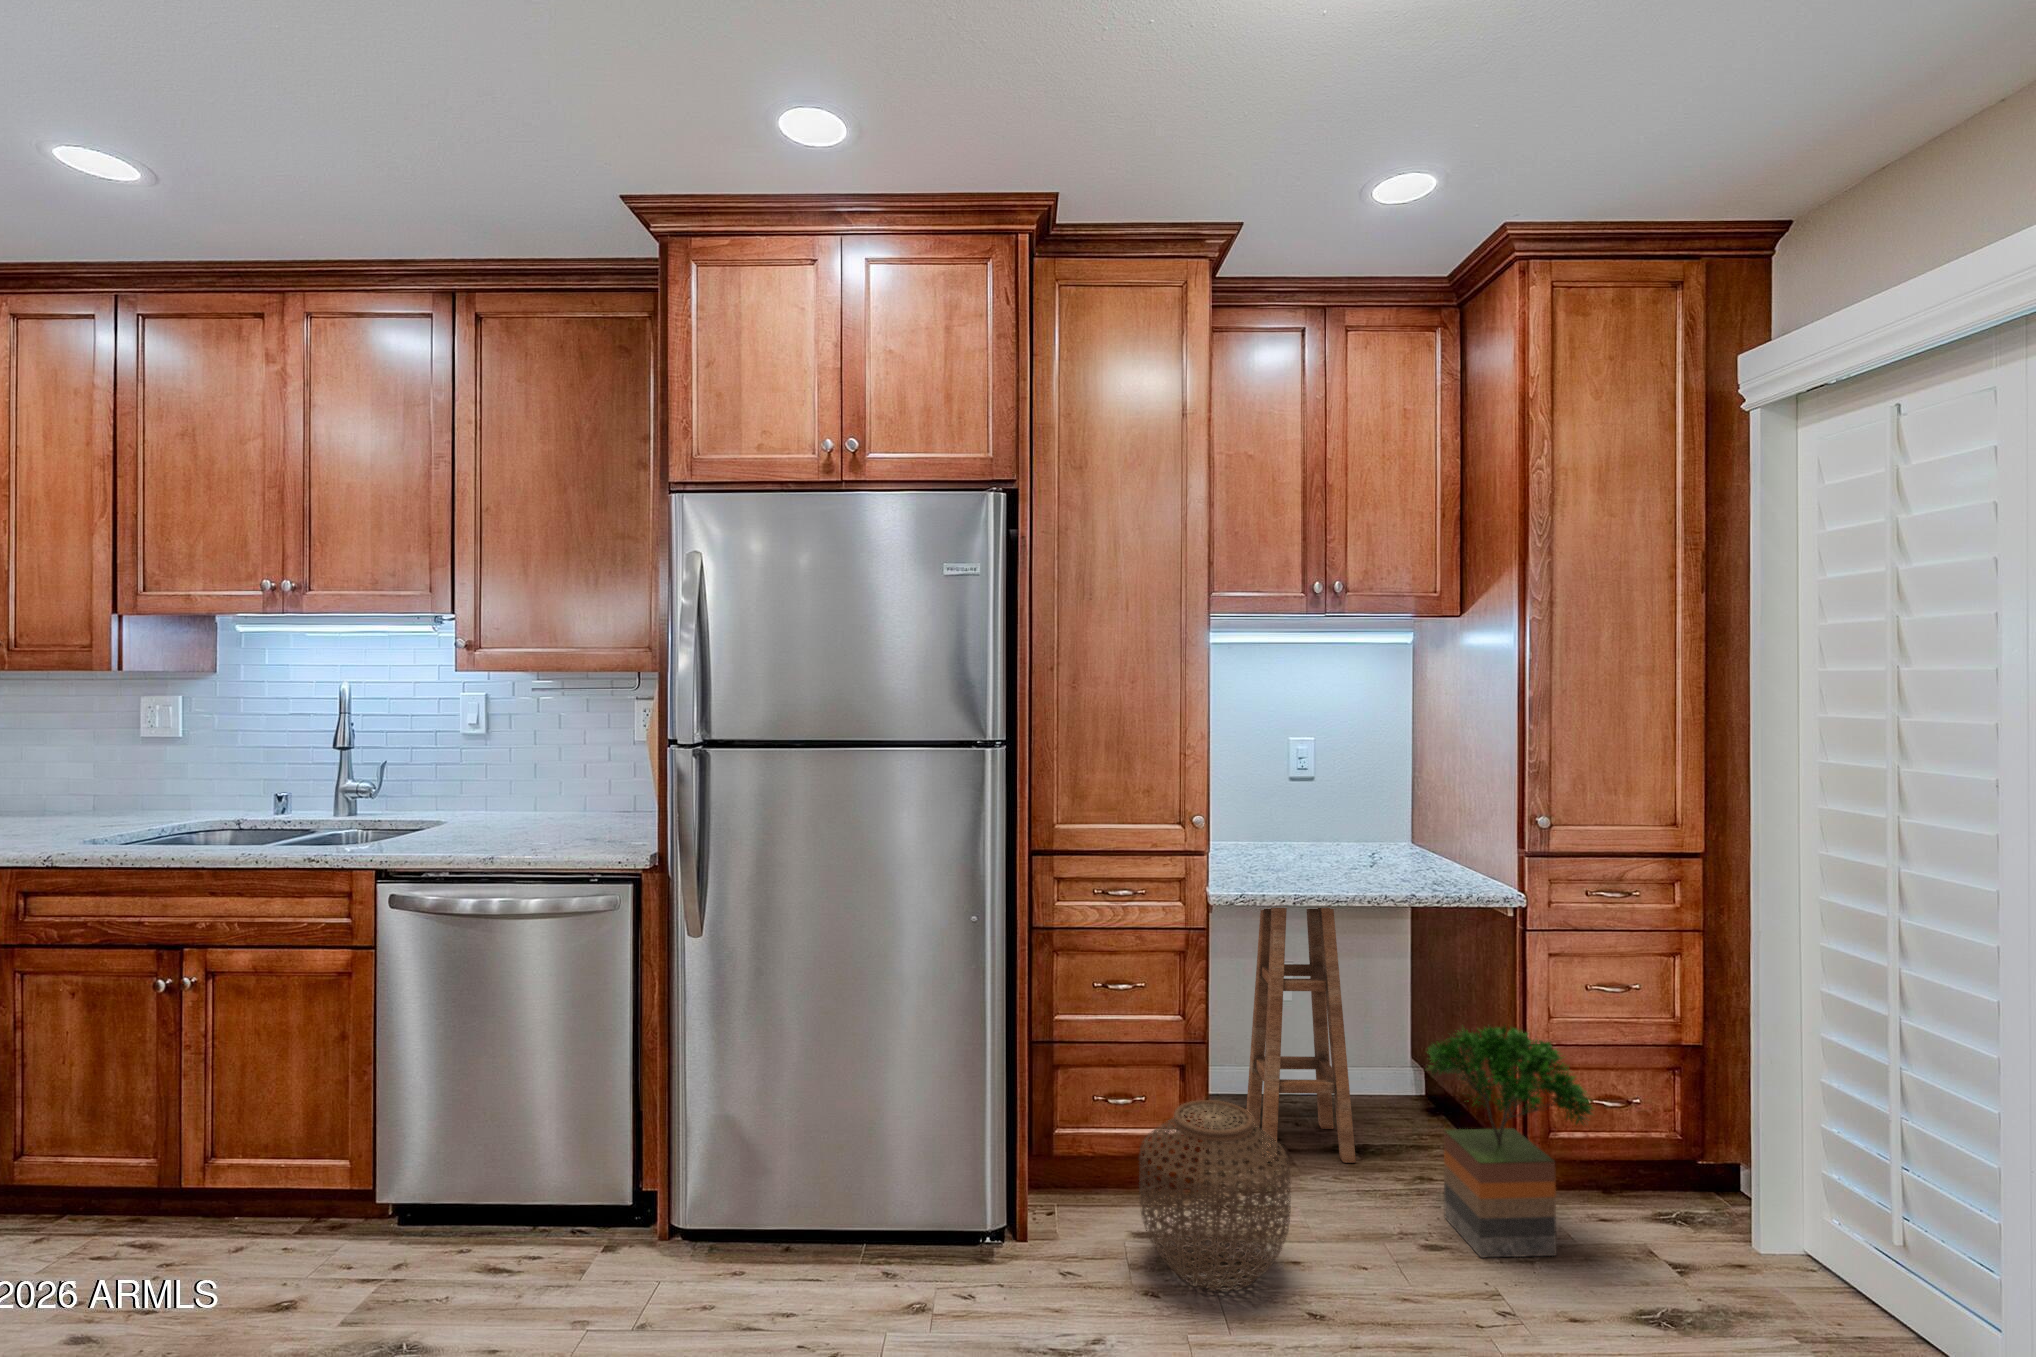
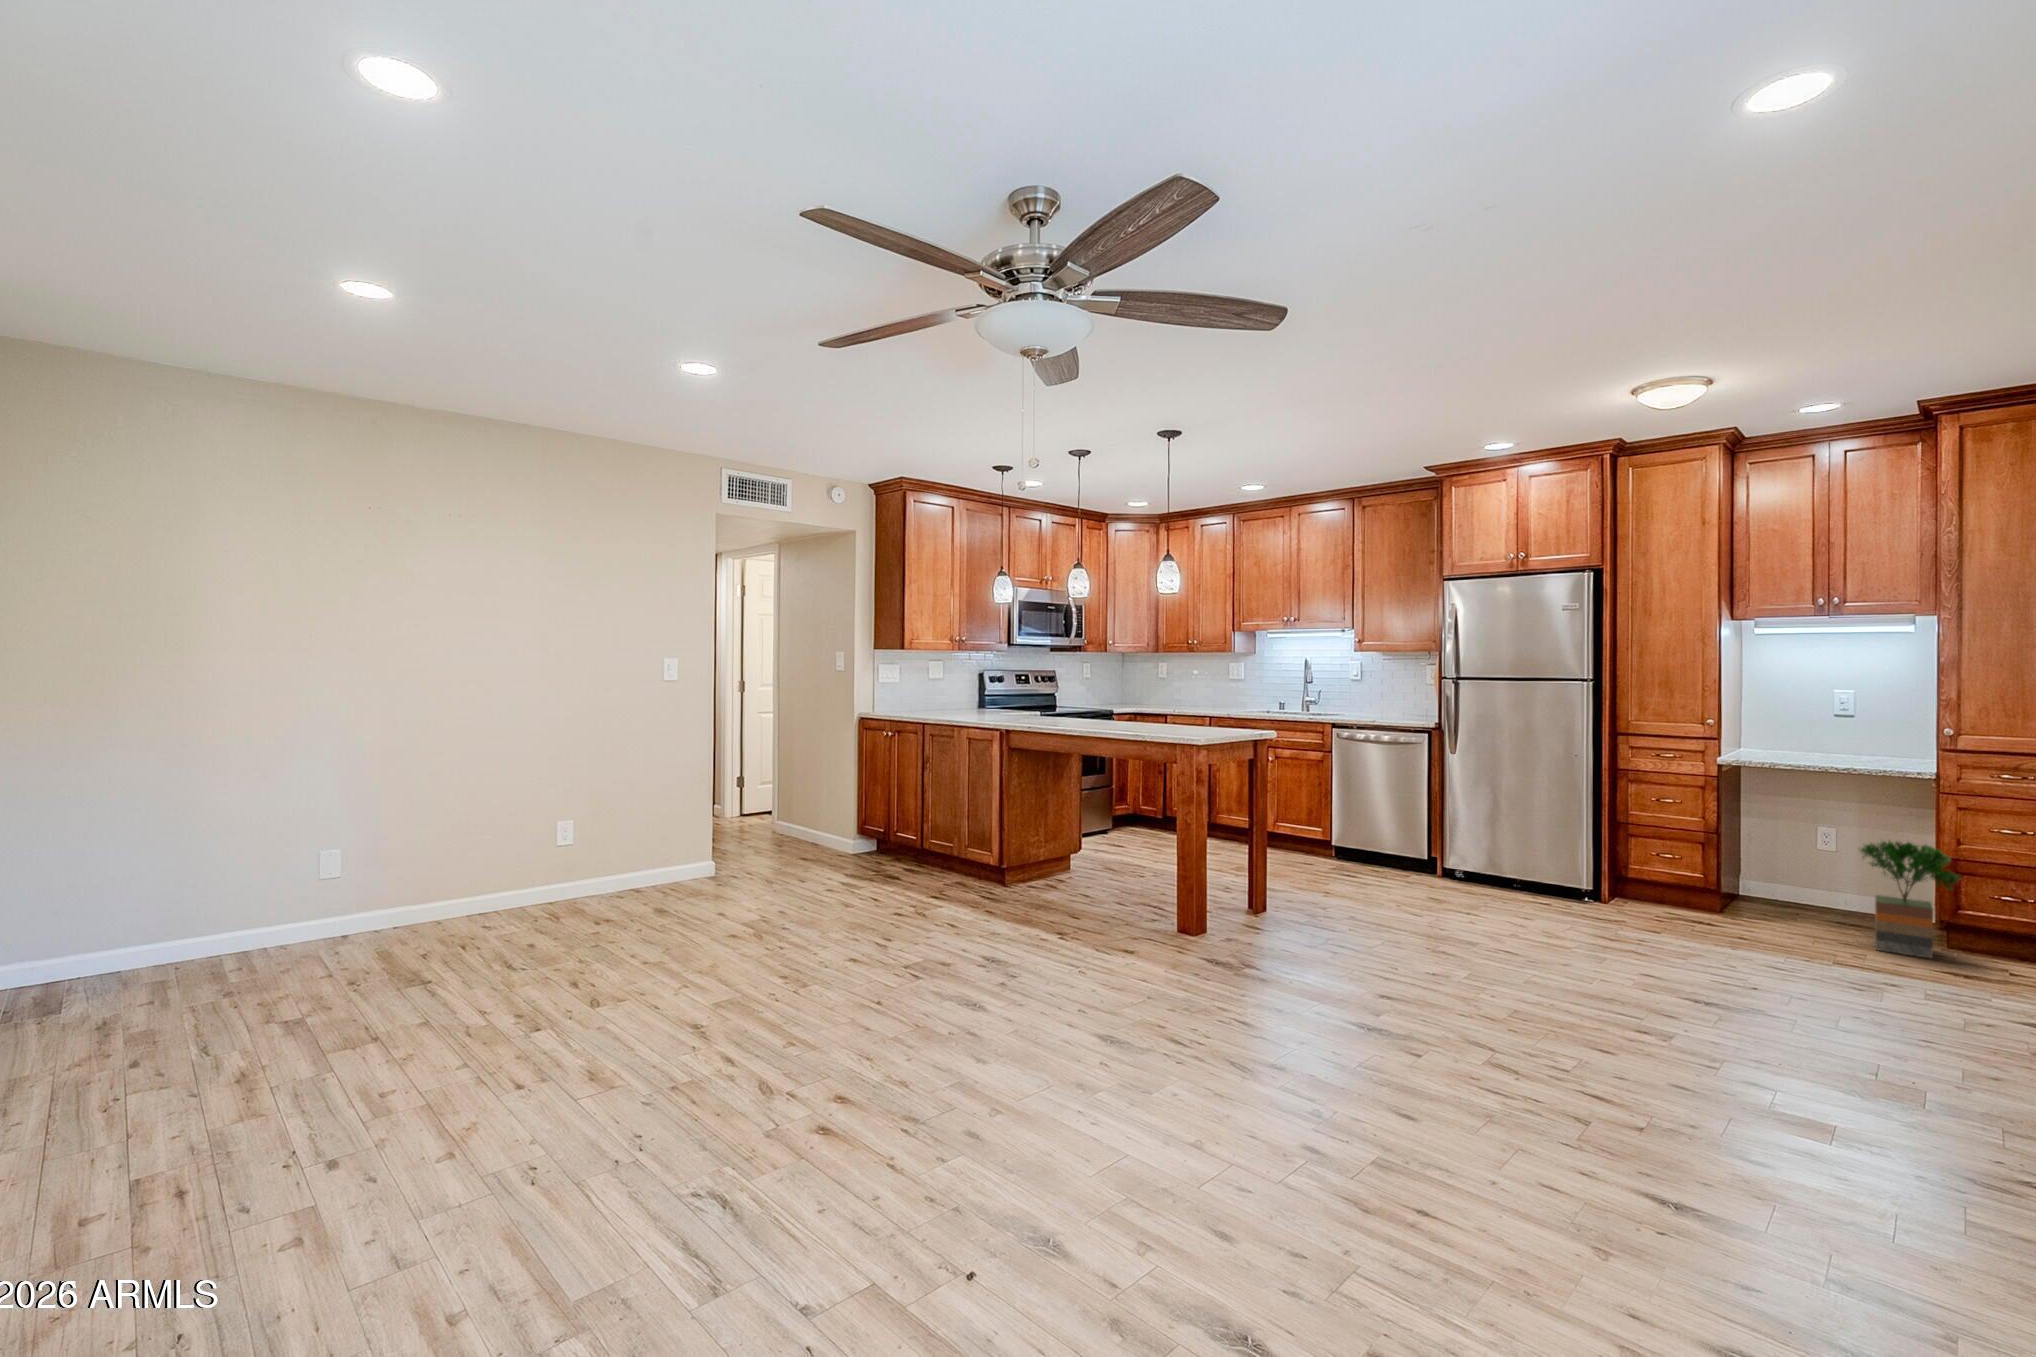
bar stool: present [1246,907,1356,1163] -> none [1776,758,1853,923]
woven basket: present [1139,1100,1291,1290] -> none [1660,850,1745,928]

